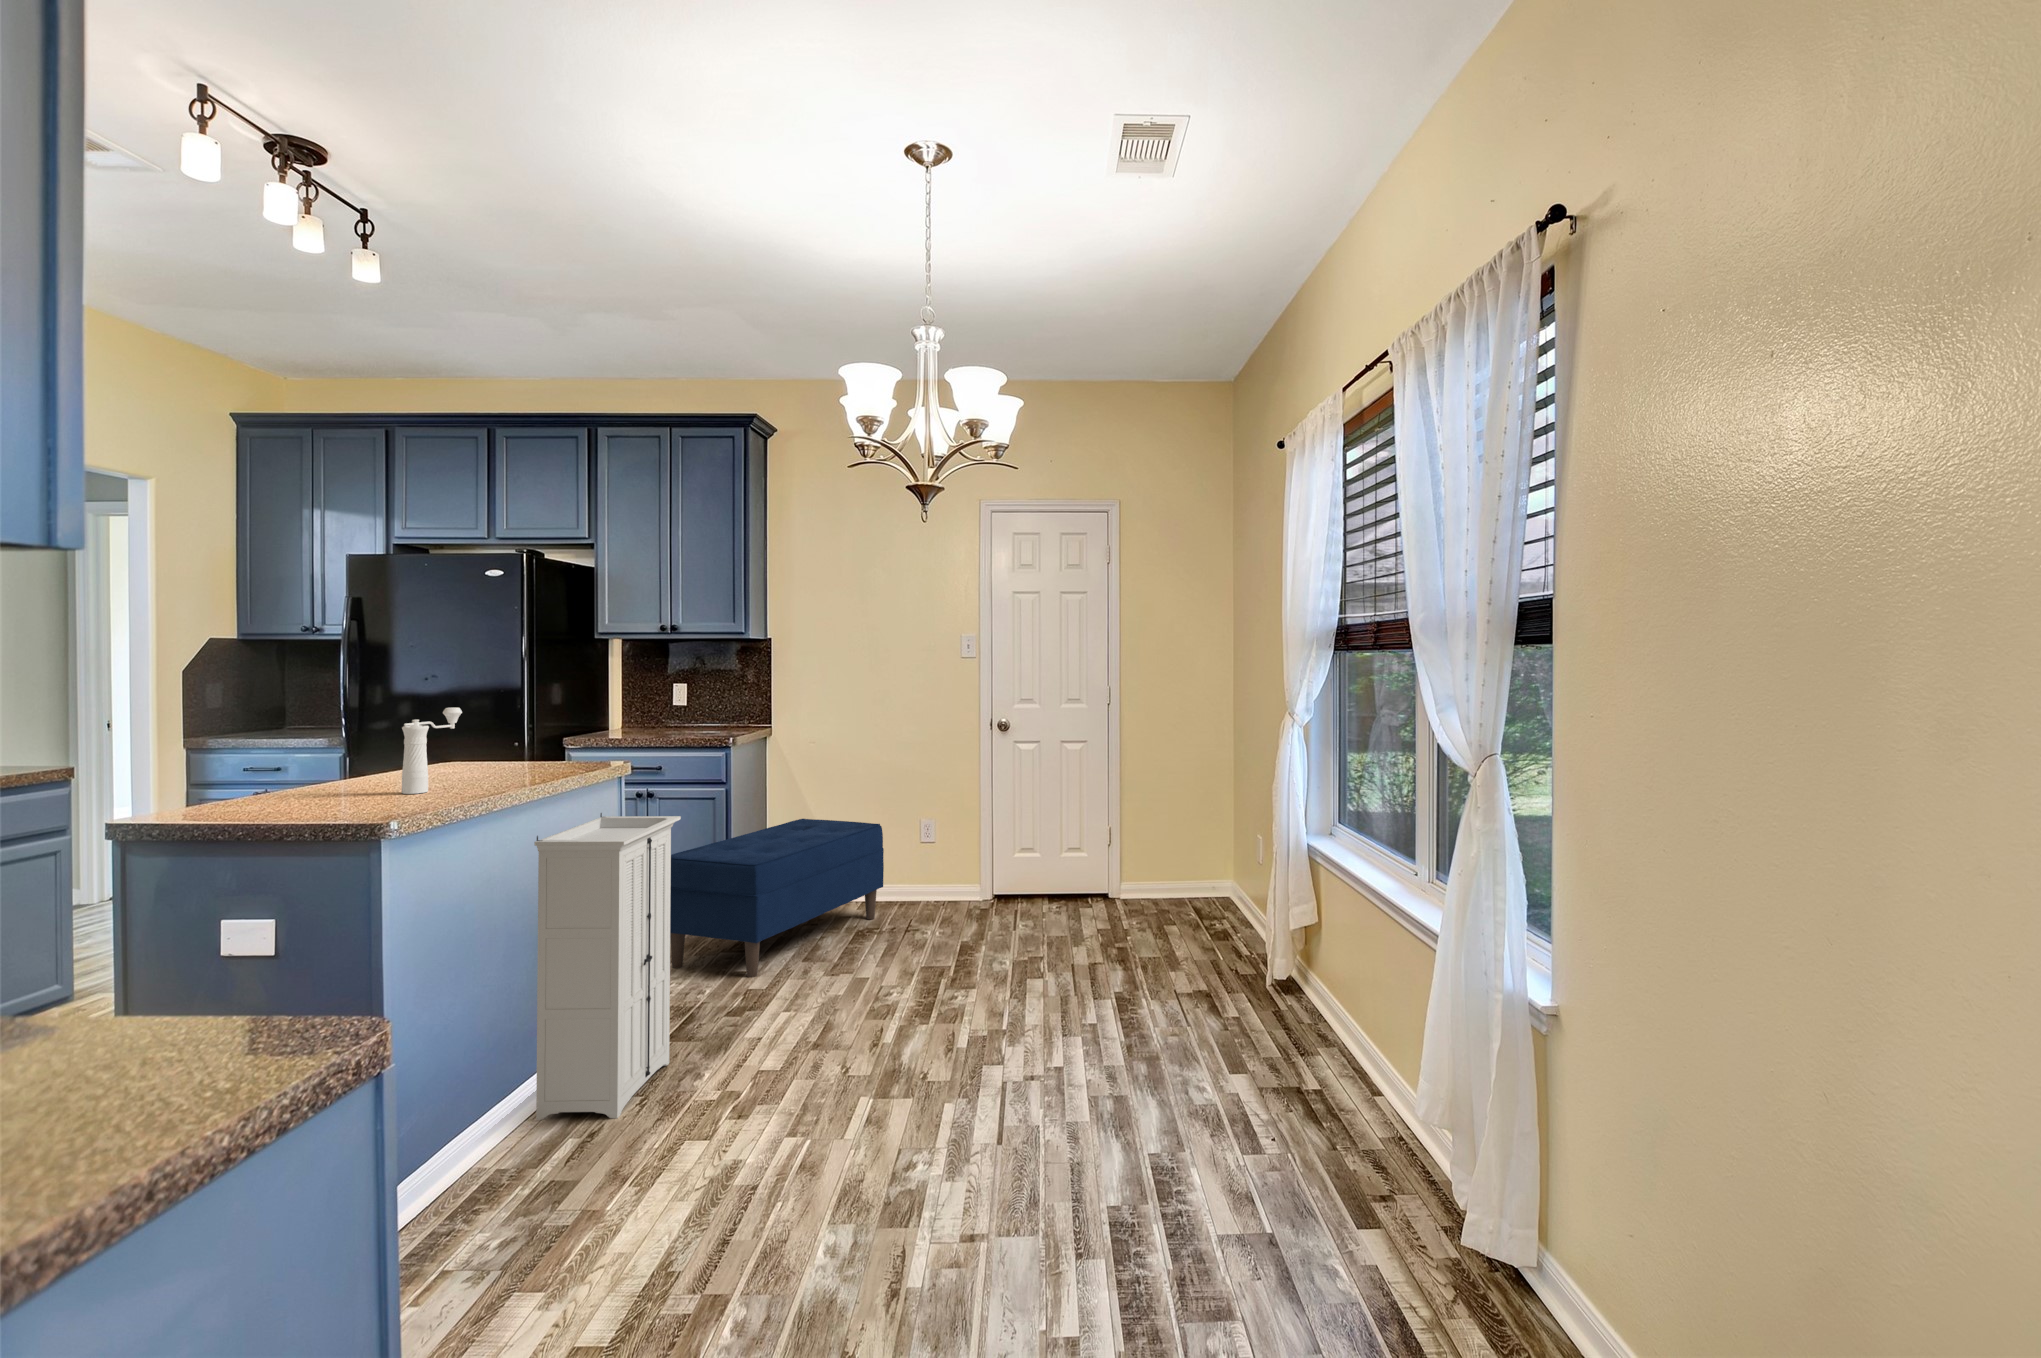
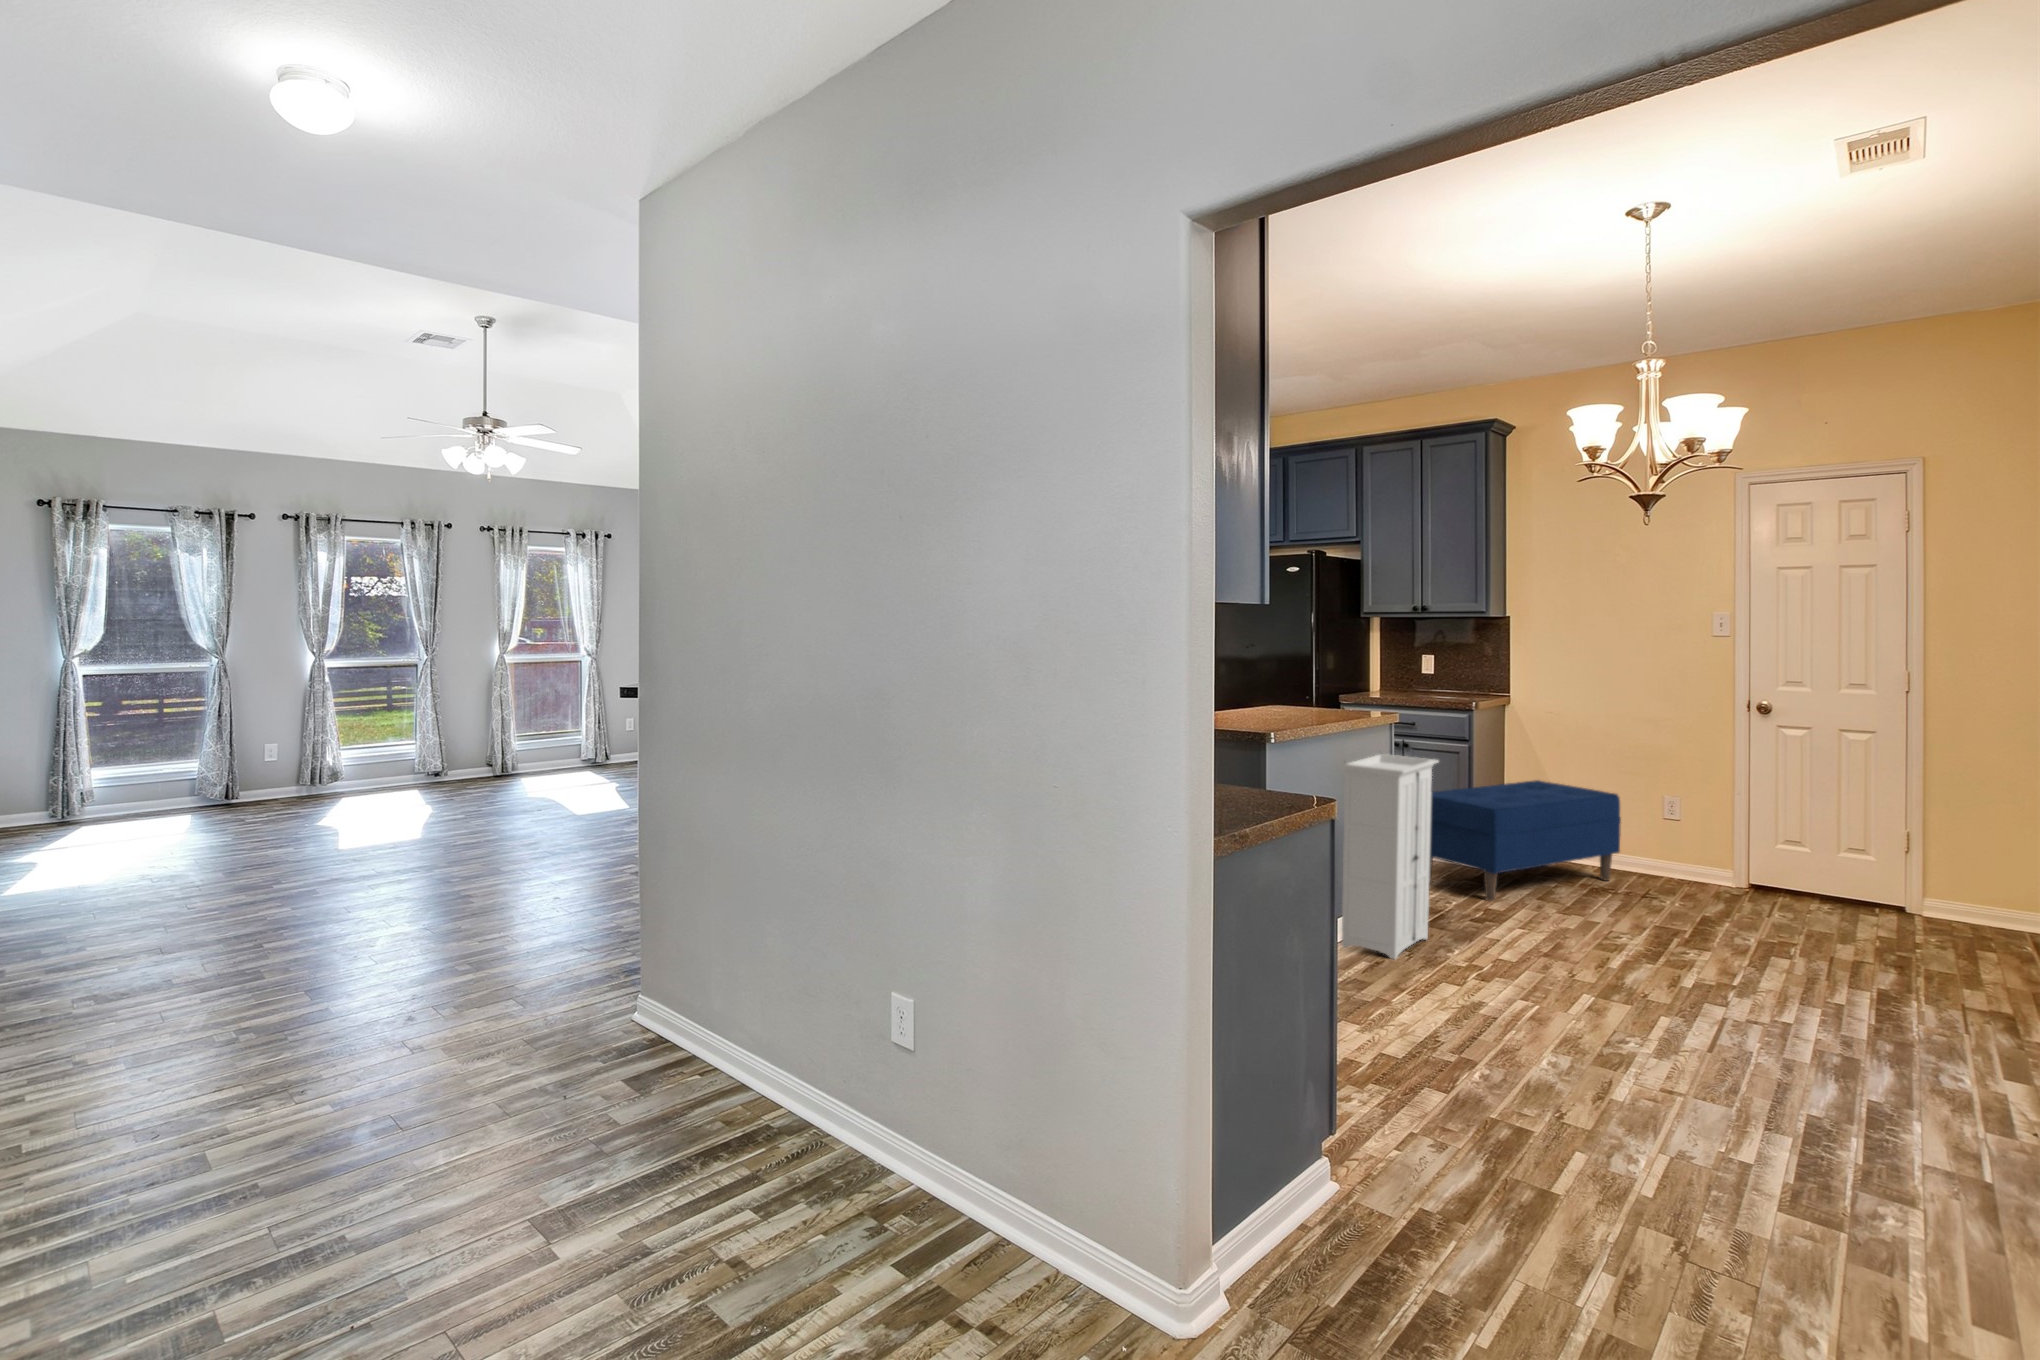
pepper mill: present [402,708,462,794] -> none [1267,672,1299,725]

